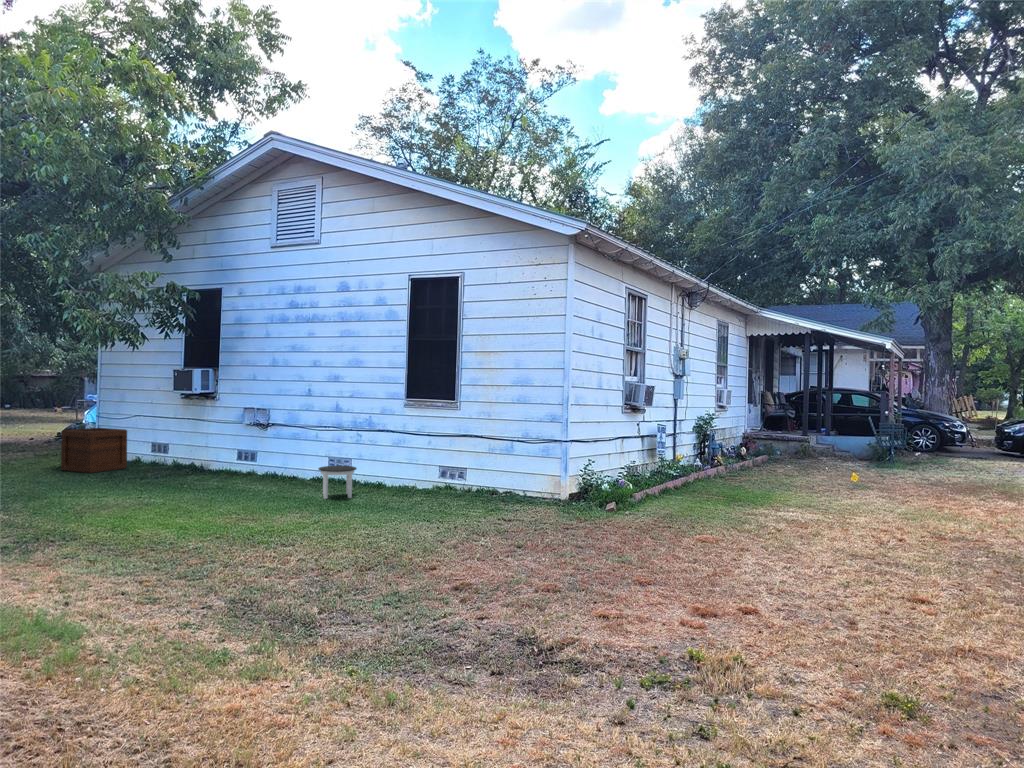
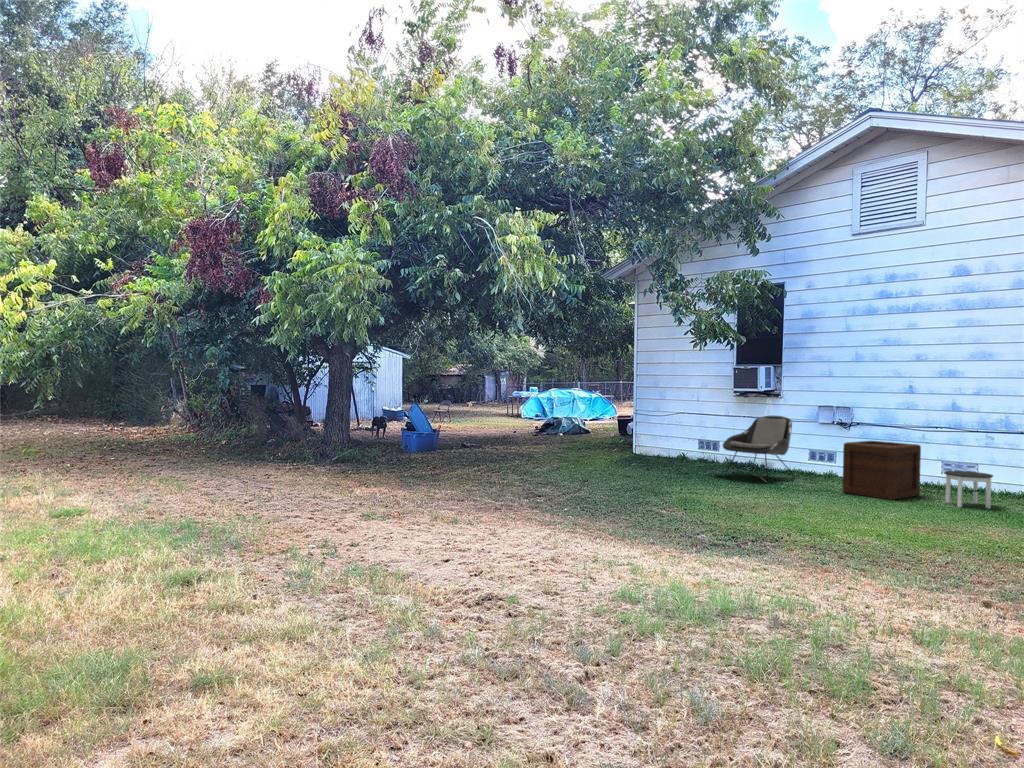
lounge chair: none [150,417,225,486] -> present [723,415,795,484]
wooden crate: present [61,428,127,473] -> present [843,441,921,500]

